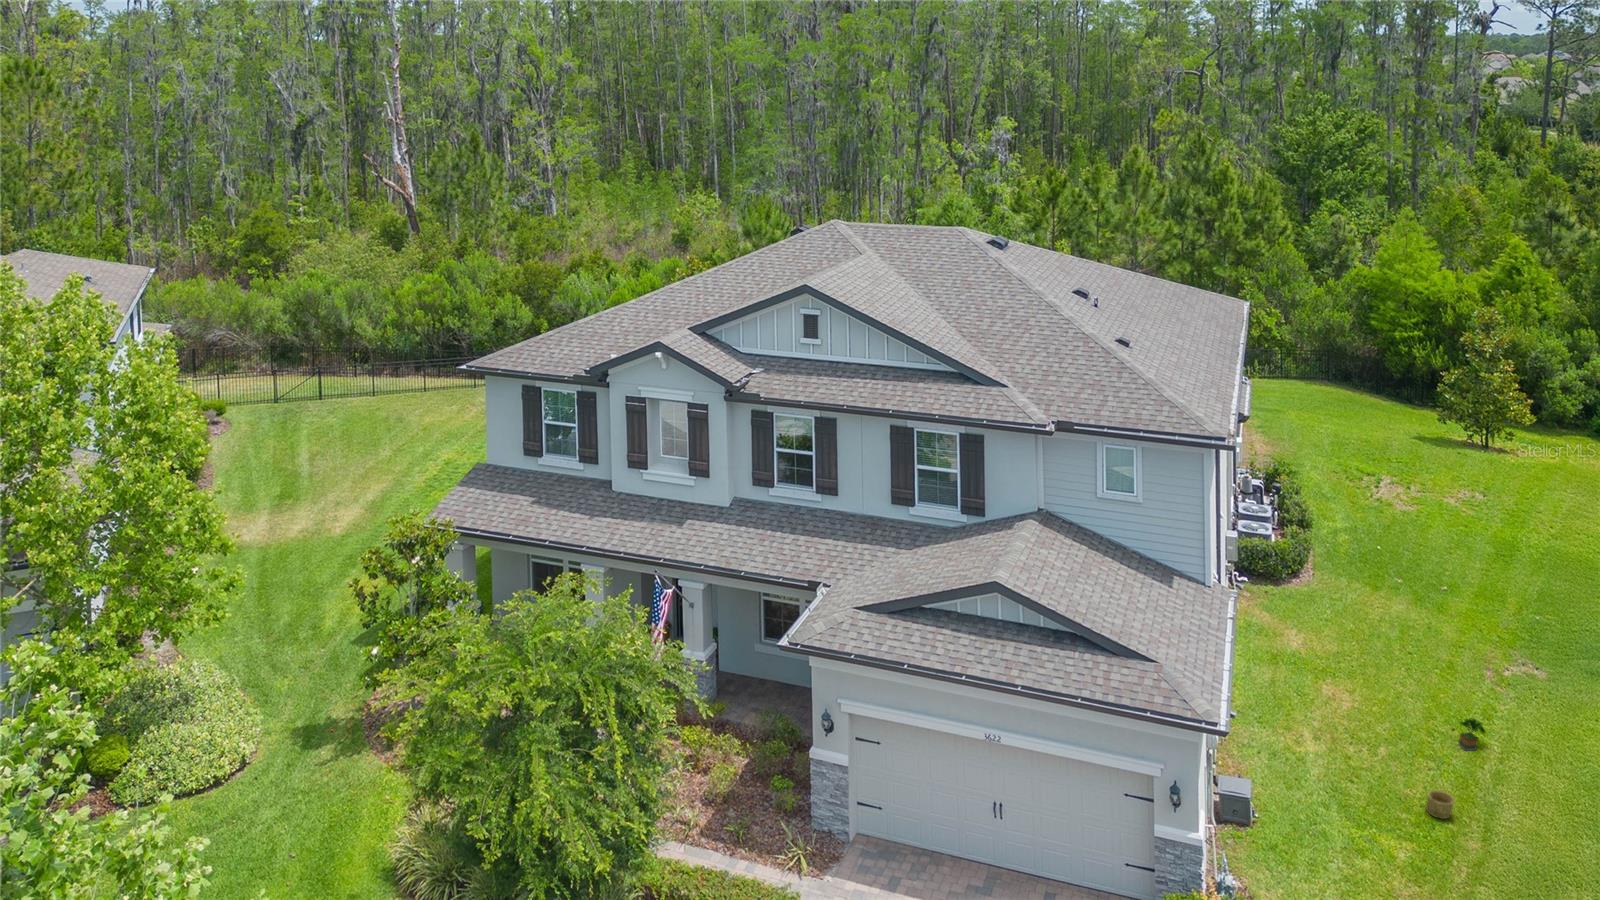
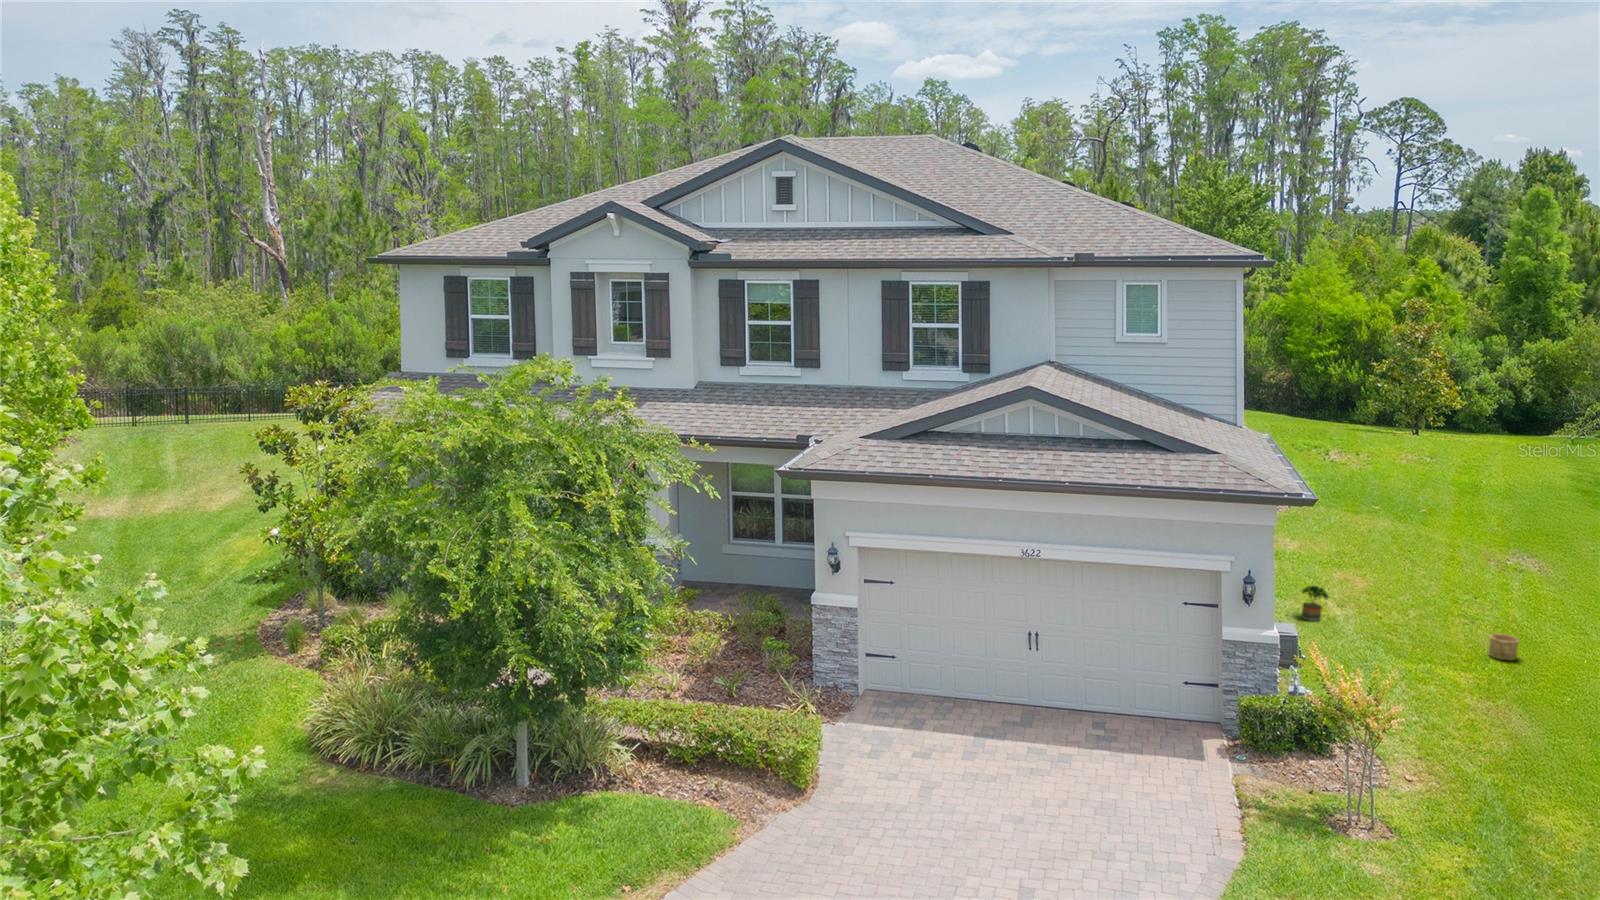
potted tree: present [1459,718,1485,751] -> present [1302,586,1328,621]

